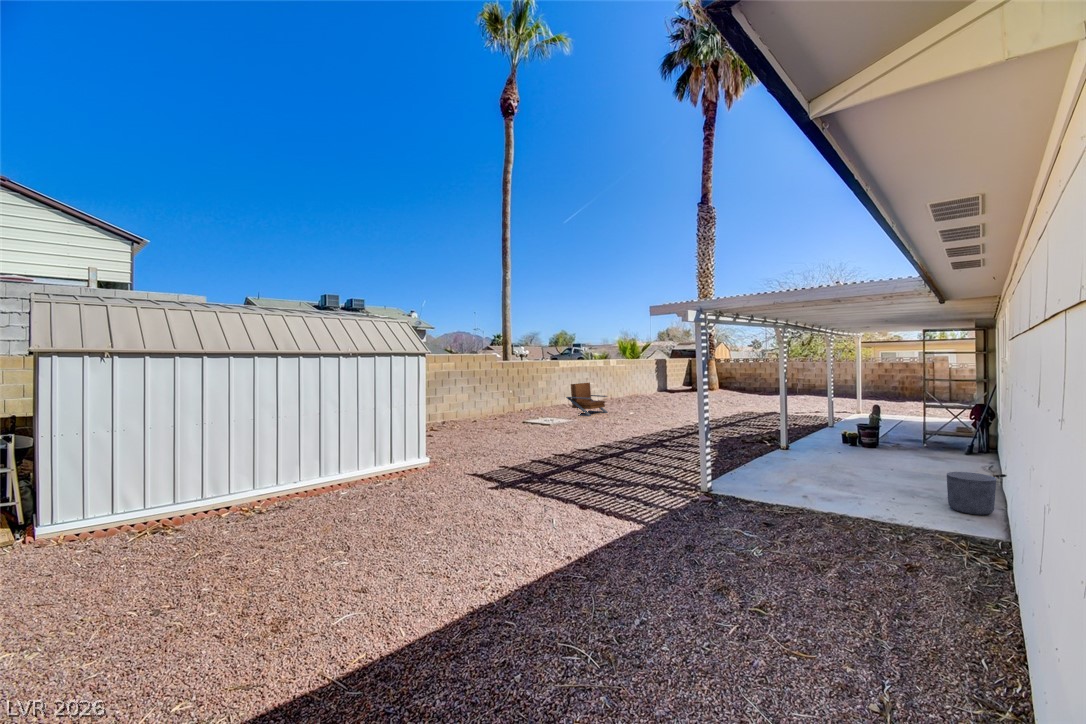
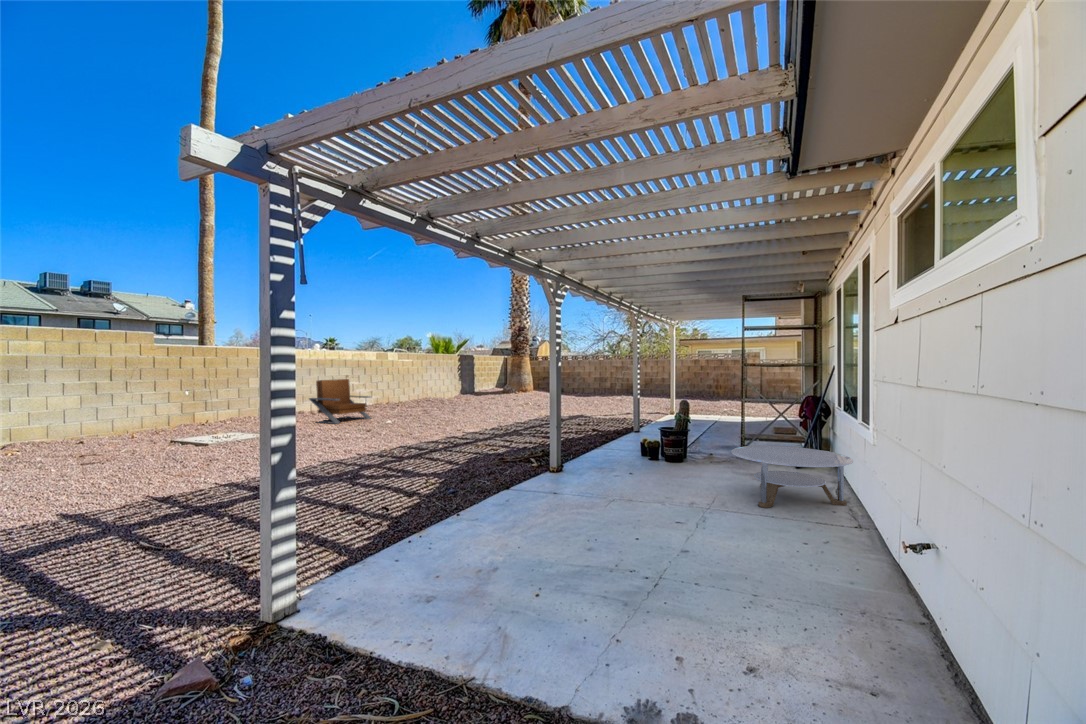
round table: none [912,436,995,472] -> present [731,446,853,508]
planter: present [947,472,996,515] -> none [818,546,941,679]

